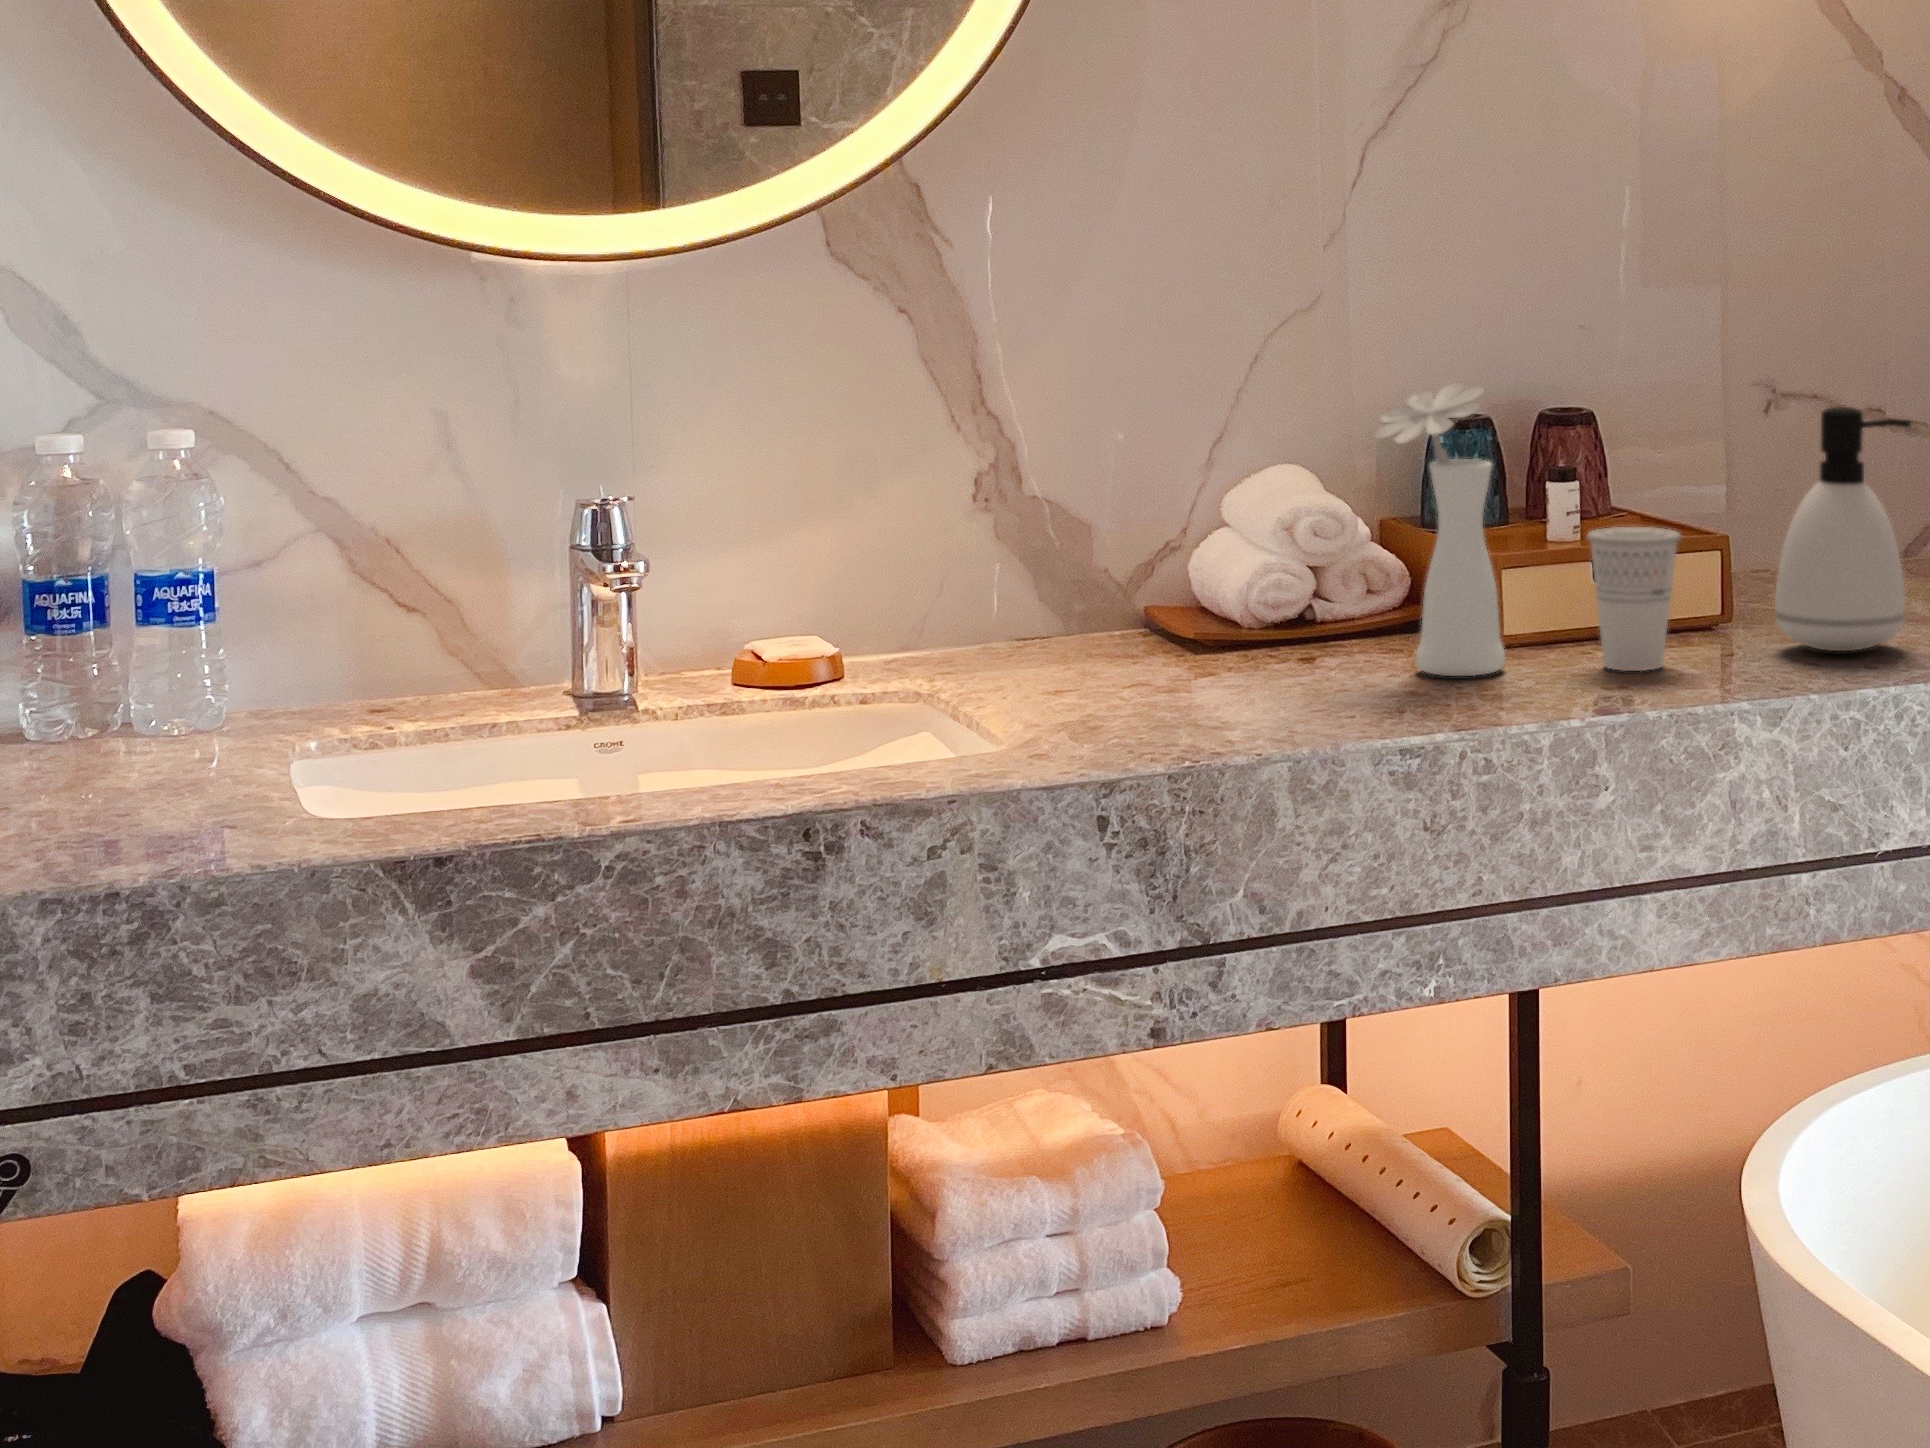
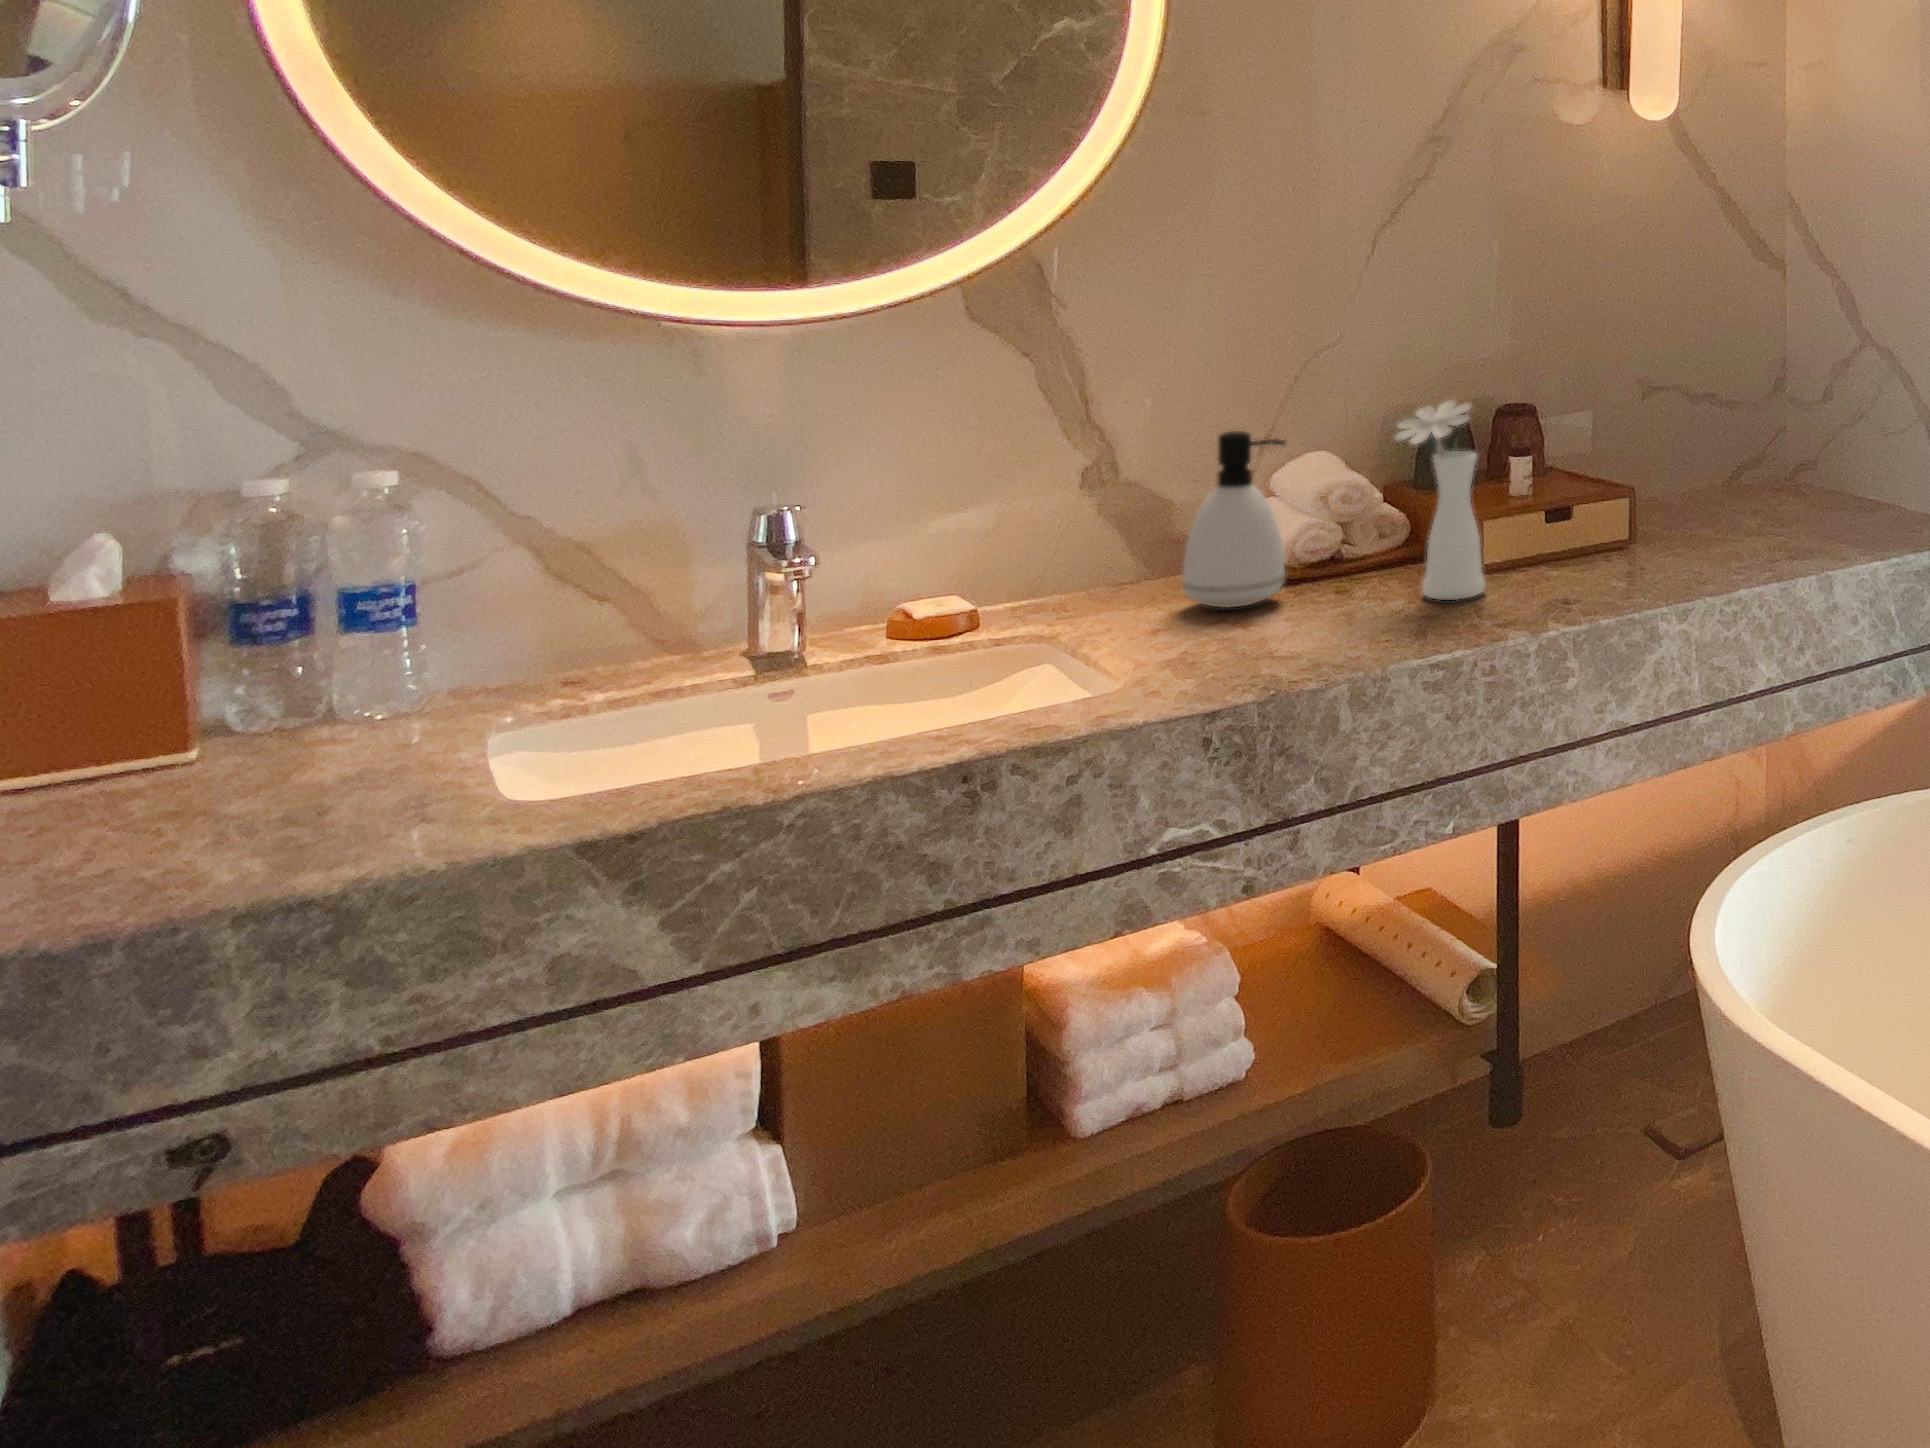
soap dispenser: present [1775,407,1911,651] -> present [1182,431,1285,607]
cup: present [1587,527,1681,671] -> none [1542,491,1606,588]

